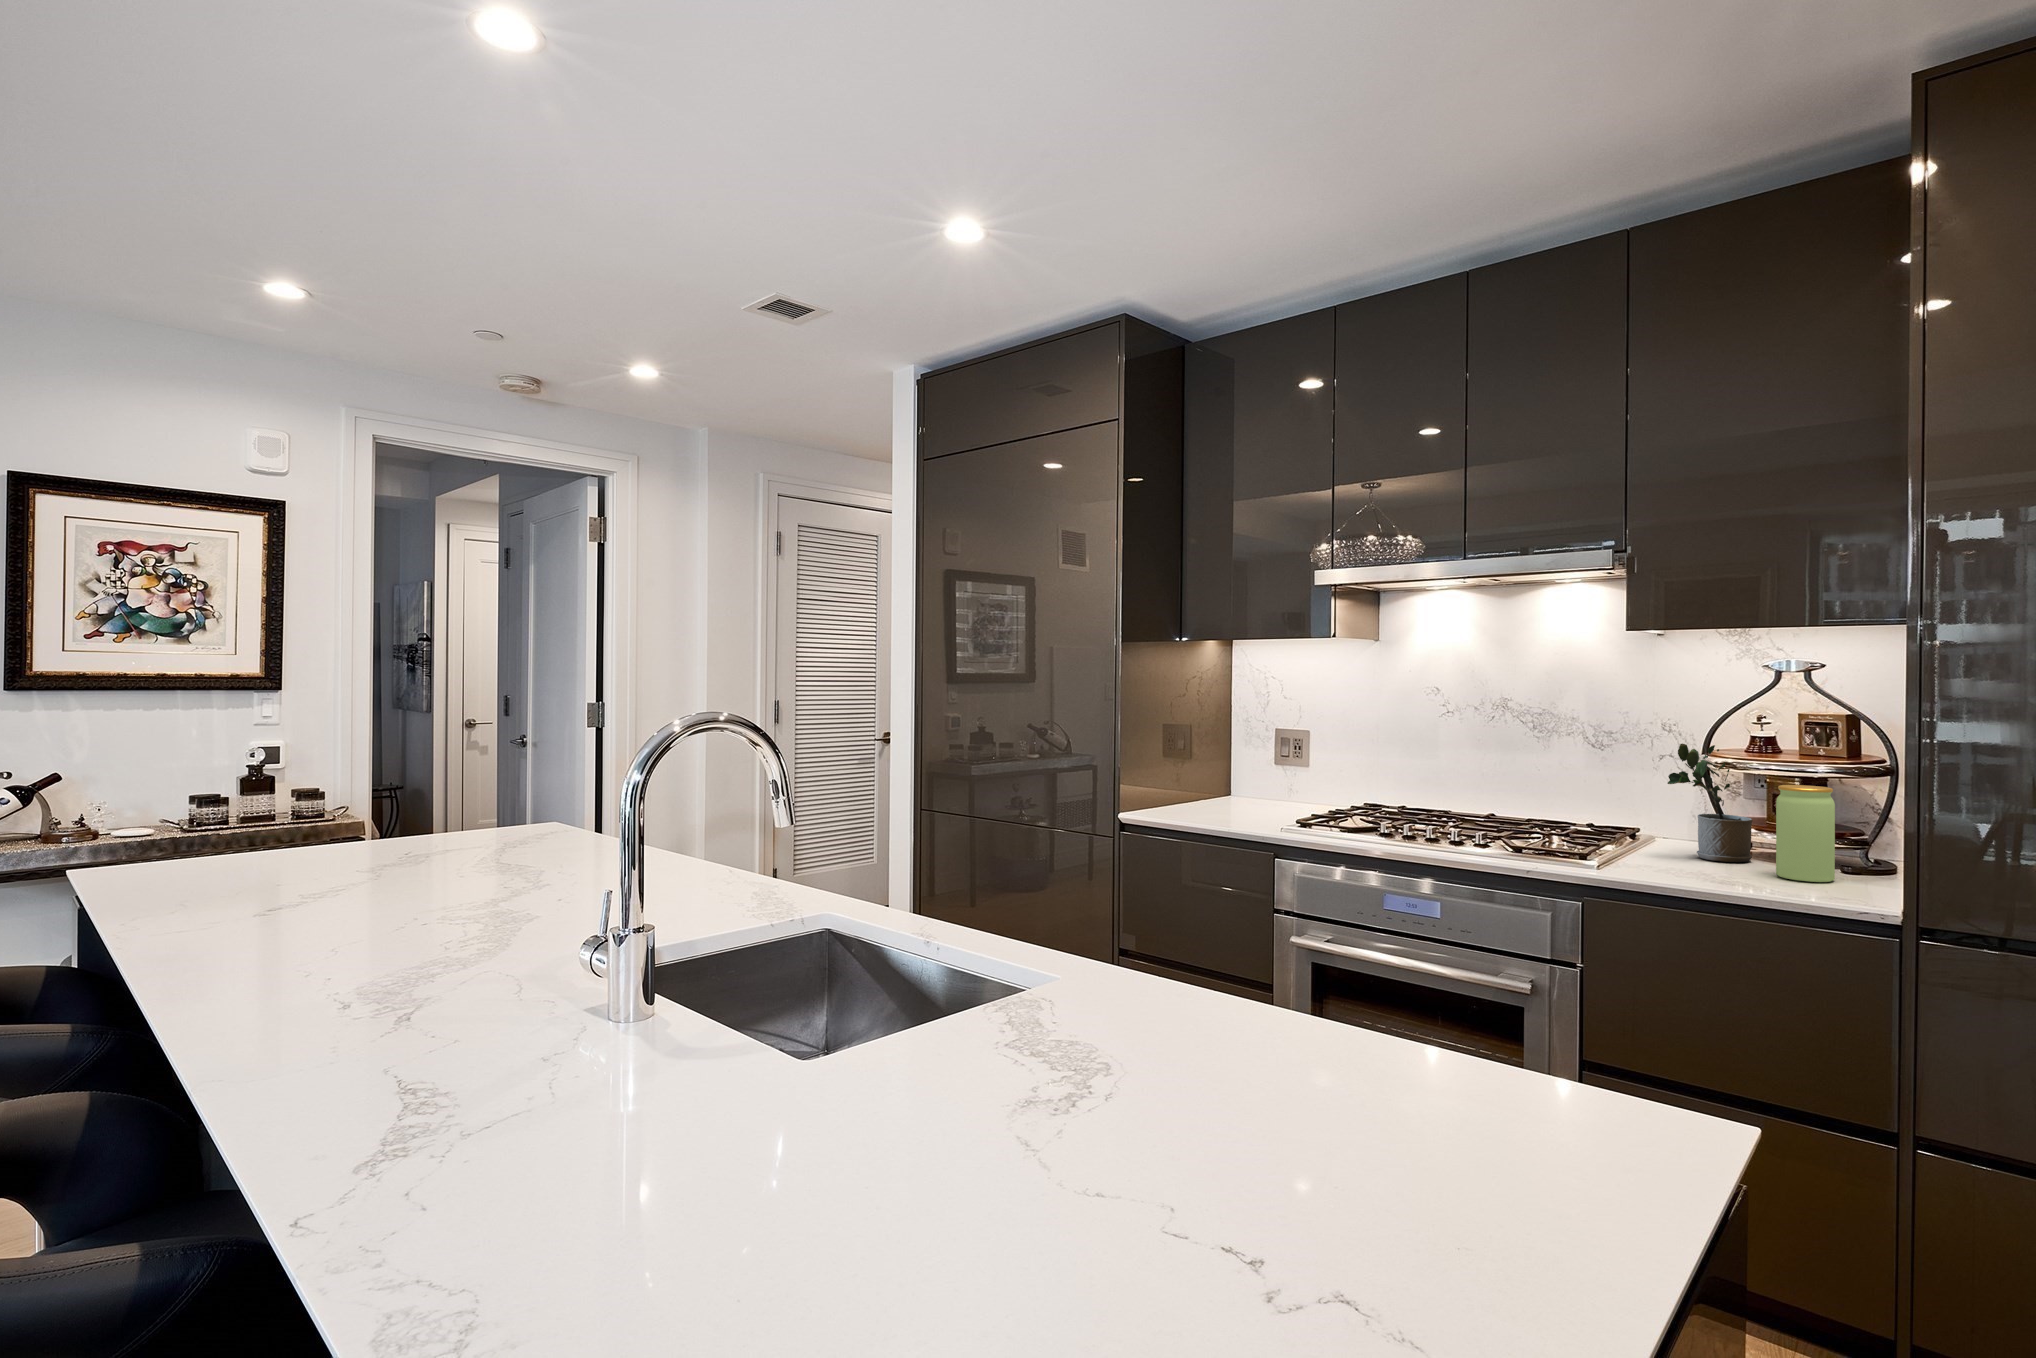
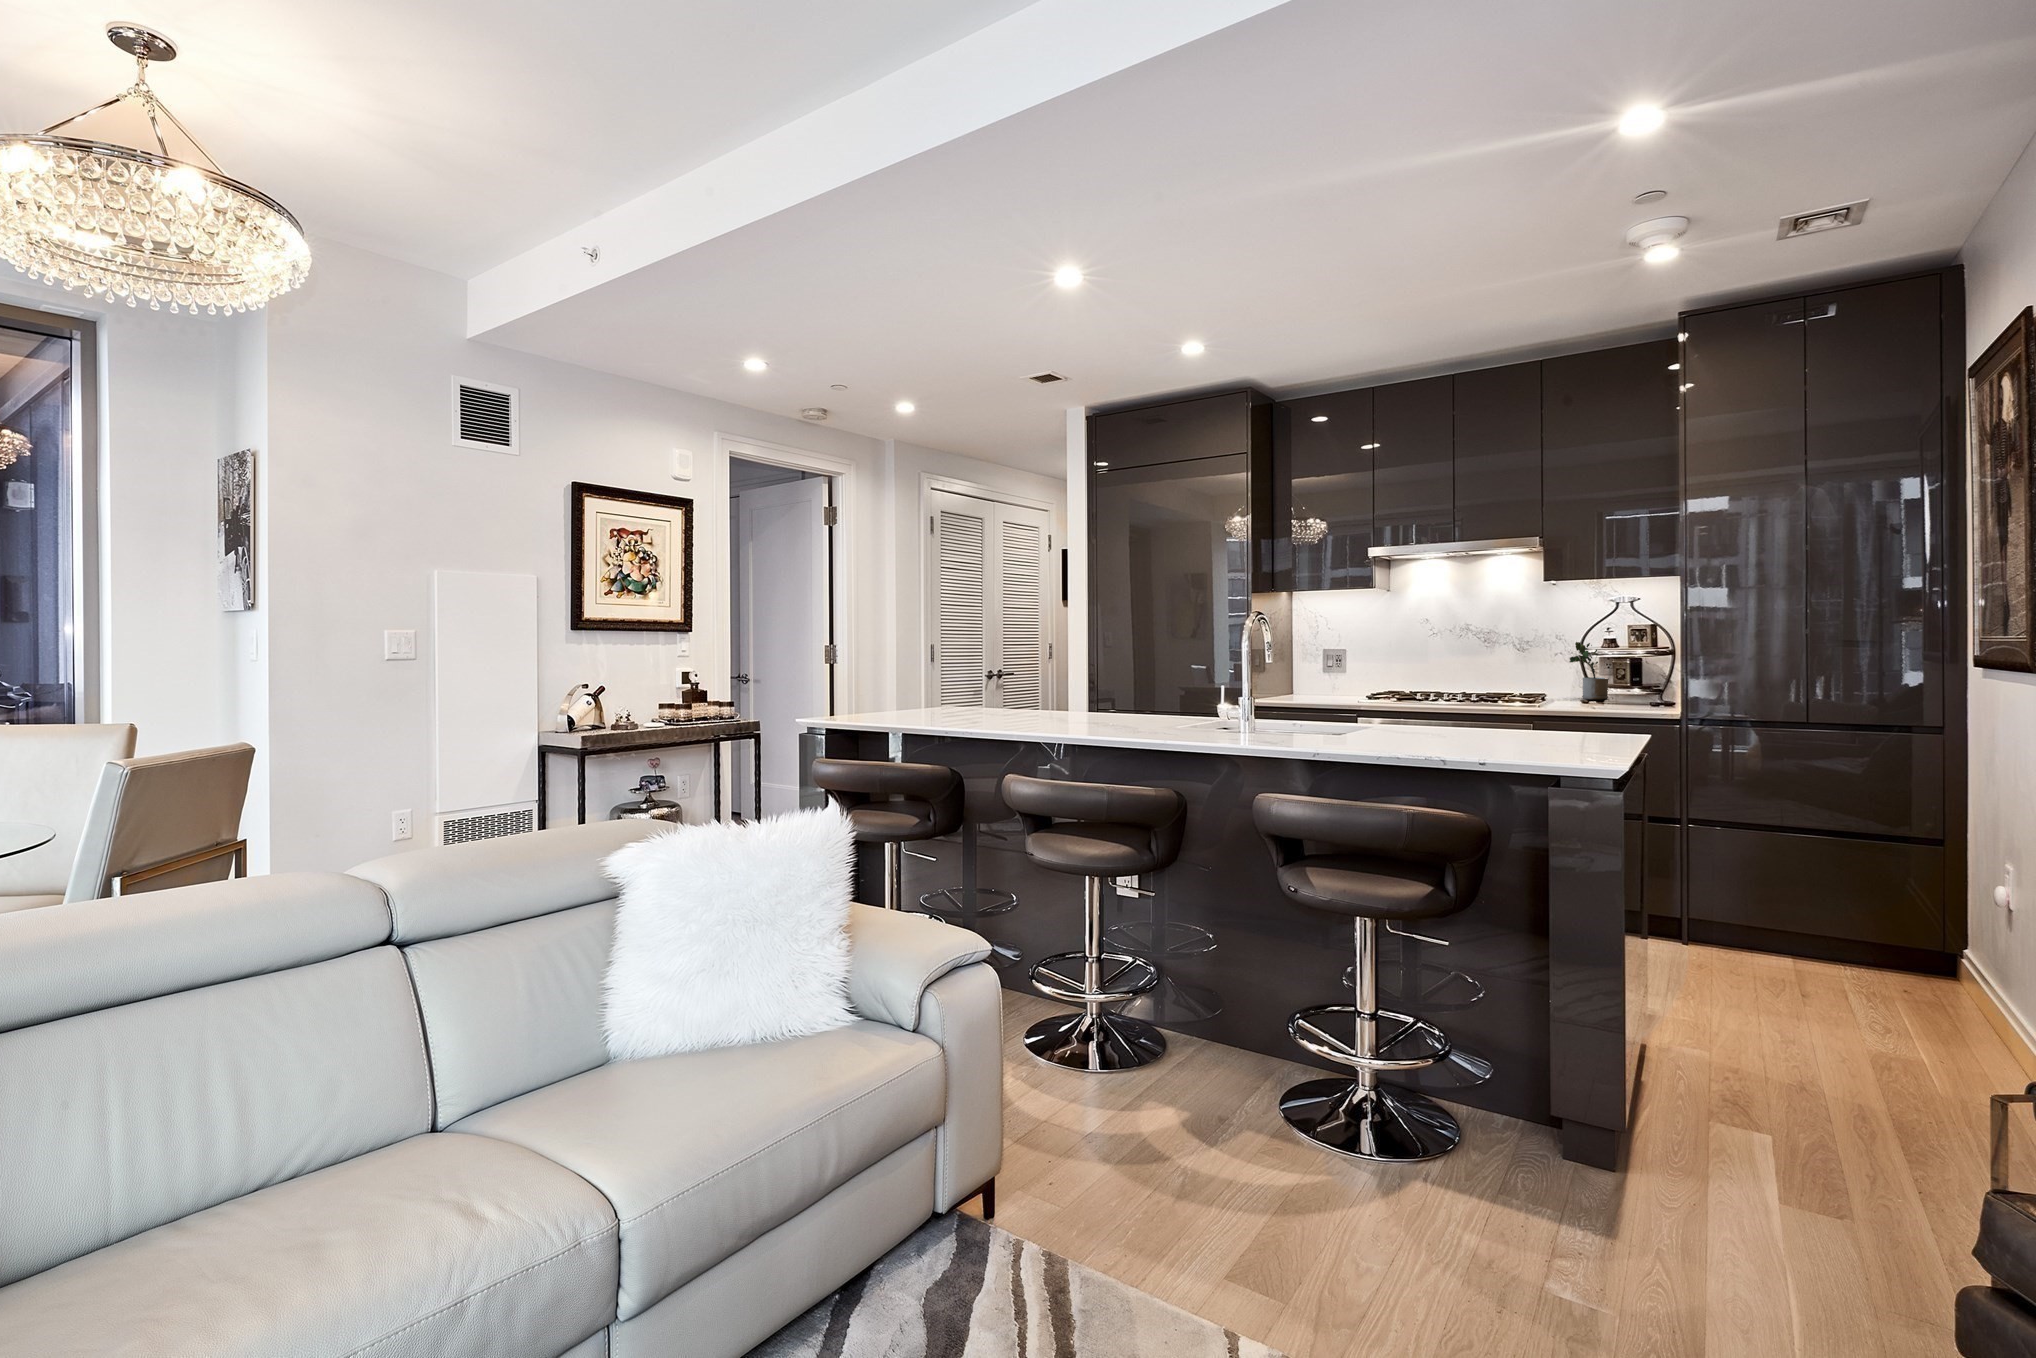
jar: present [1776,785,1835,882] -> none [1624,659,1650,703]

